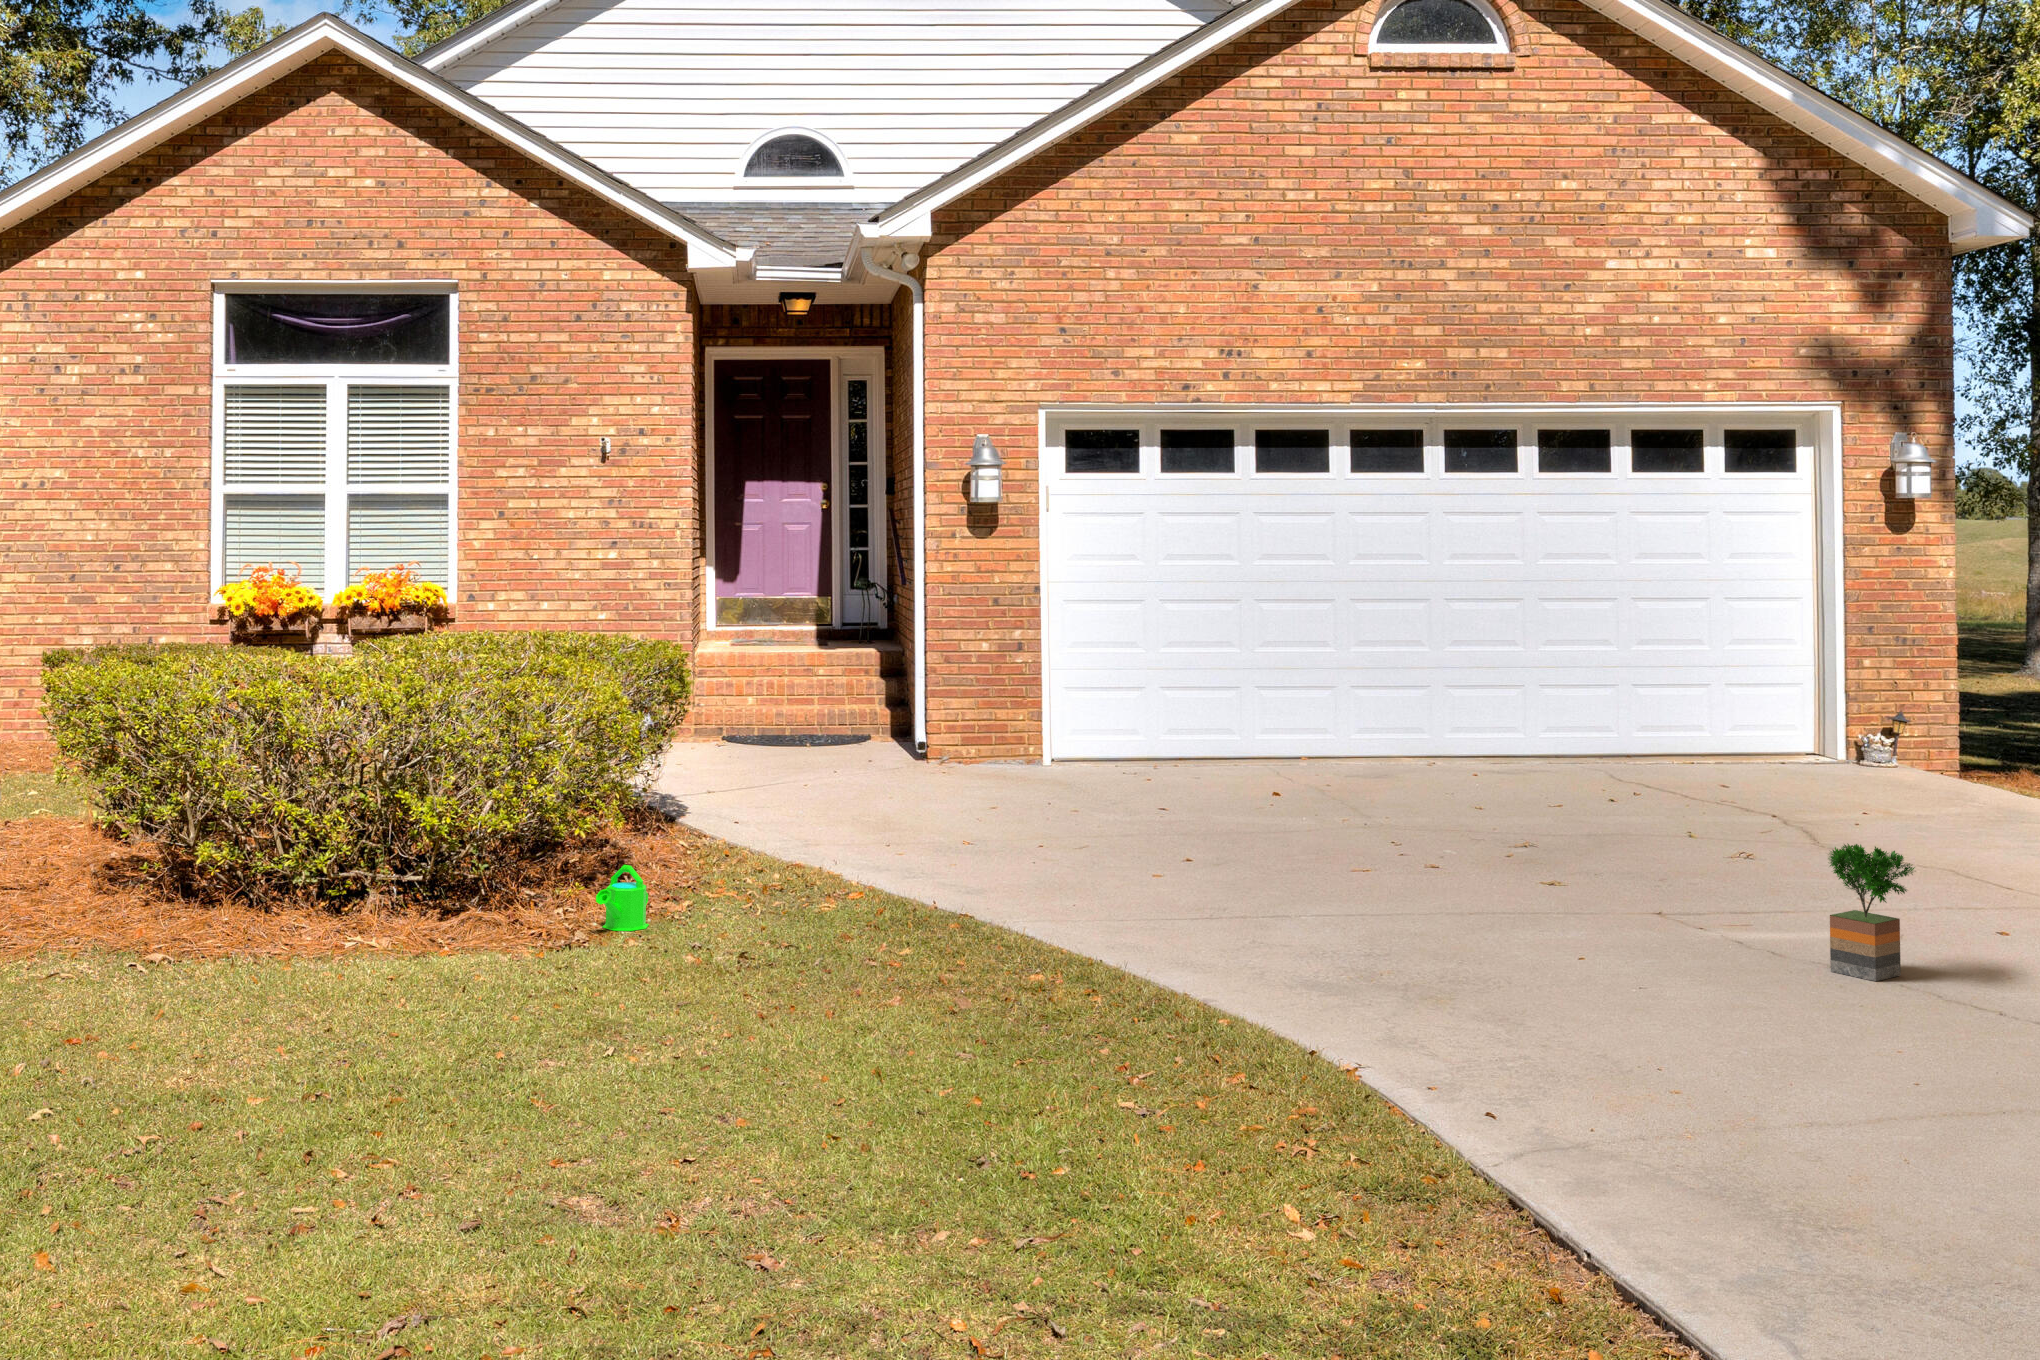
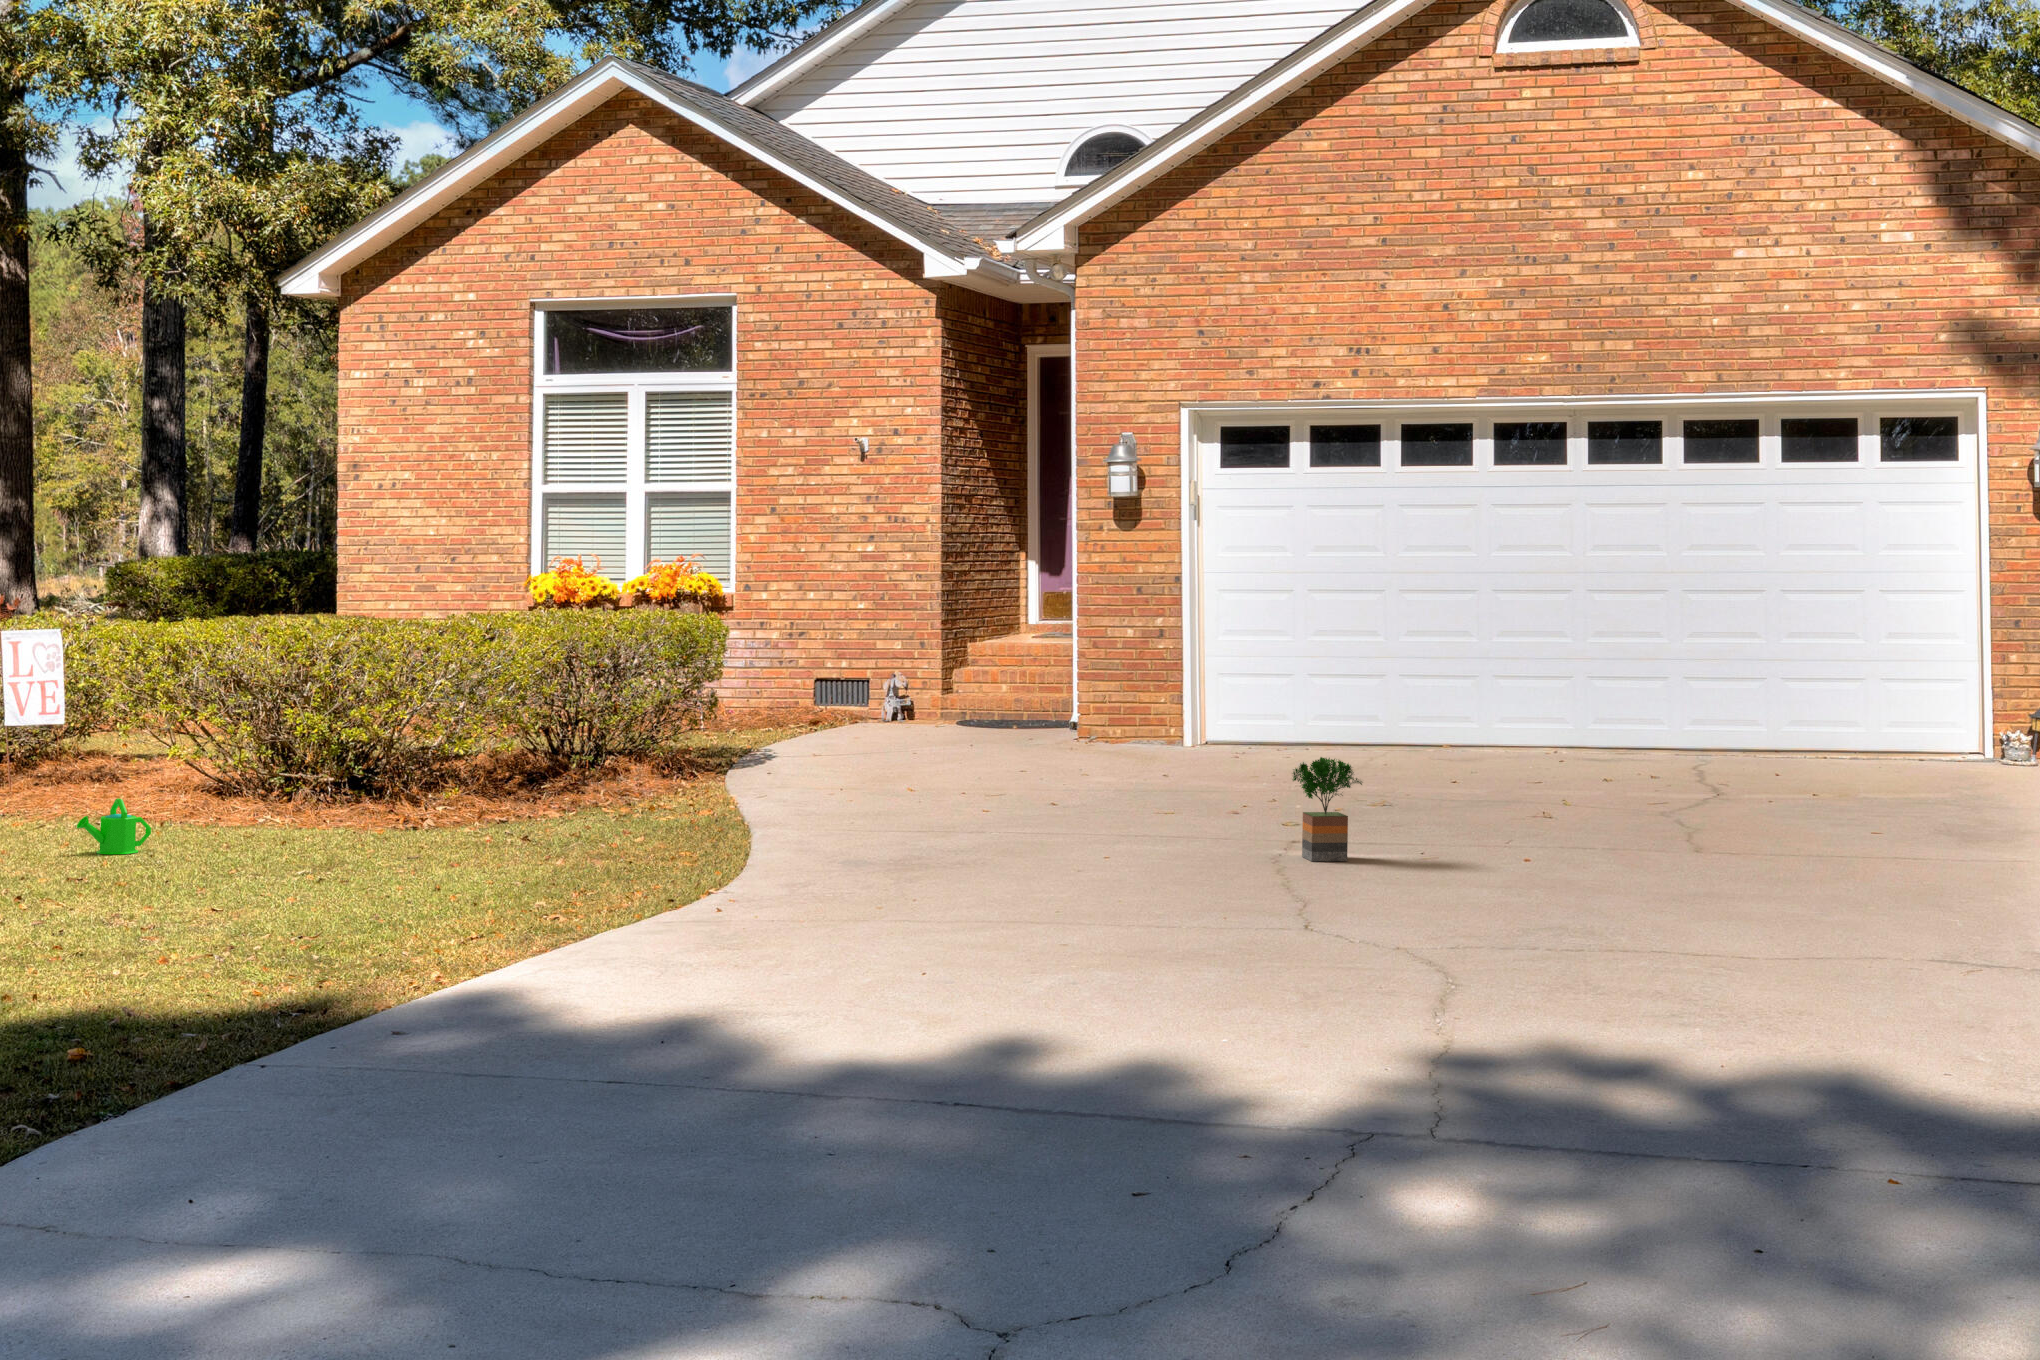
watering can: present [596,865,649,931] -> present [77,798,151,854]

